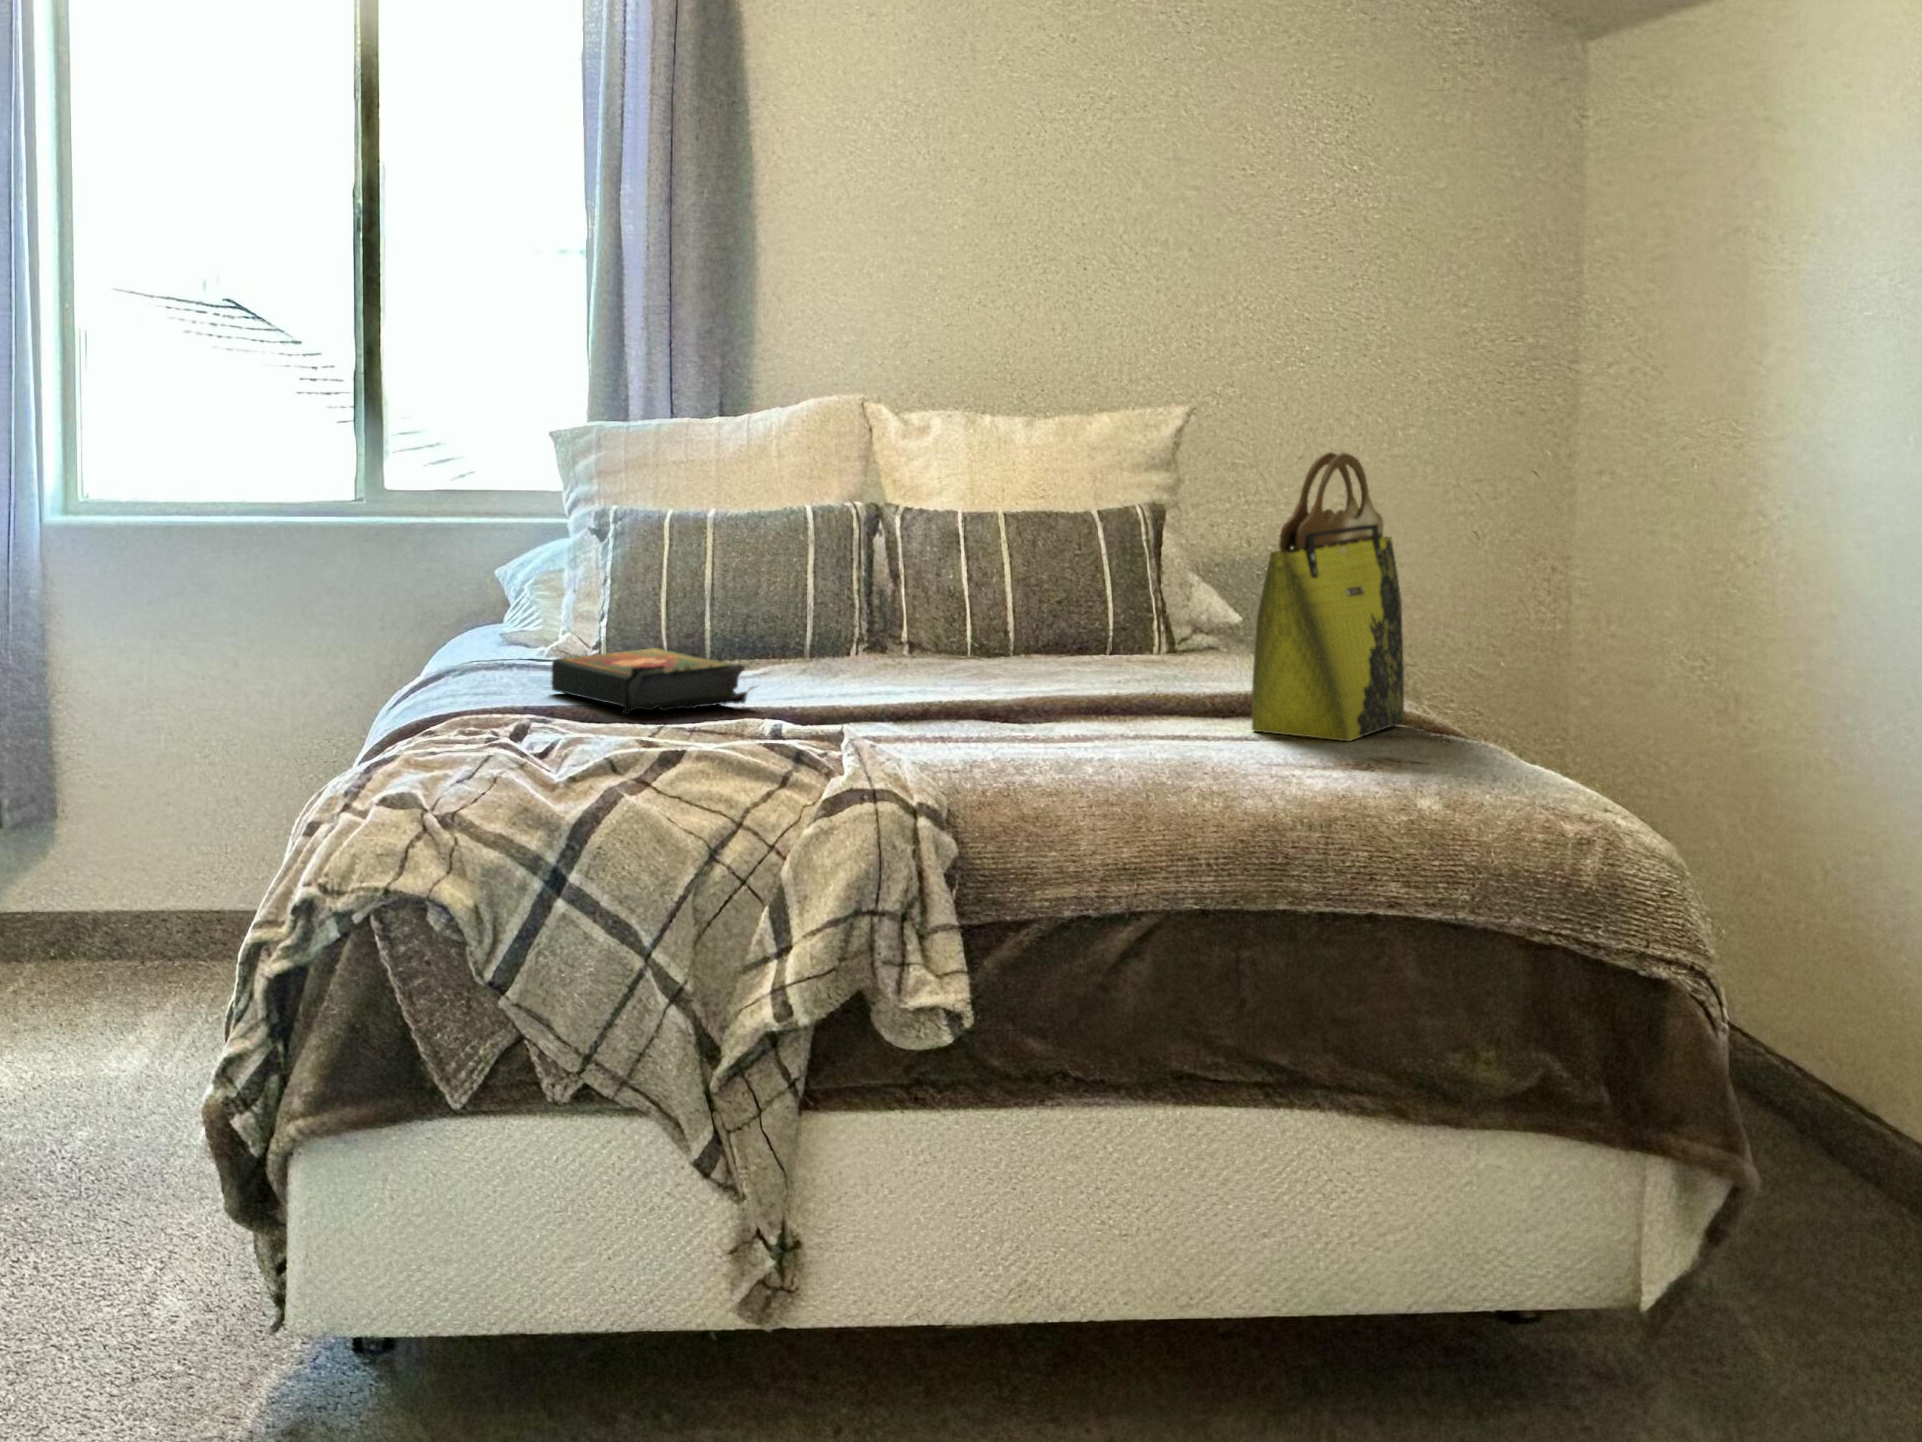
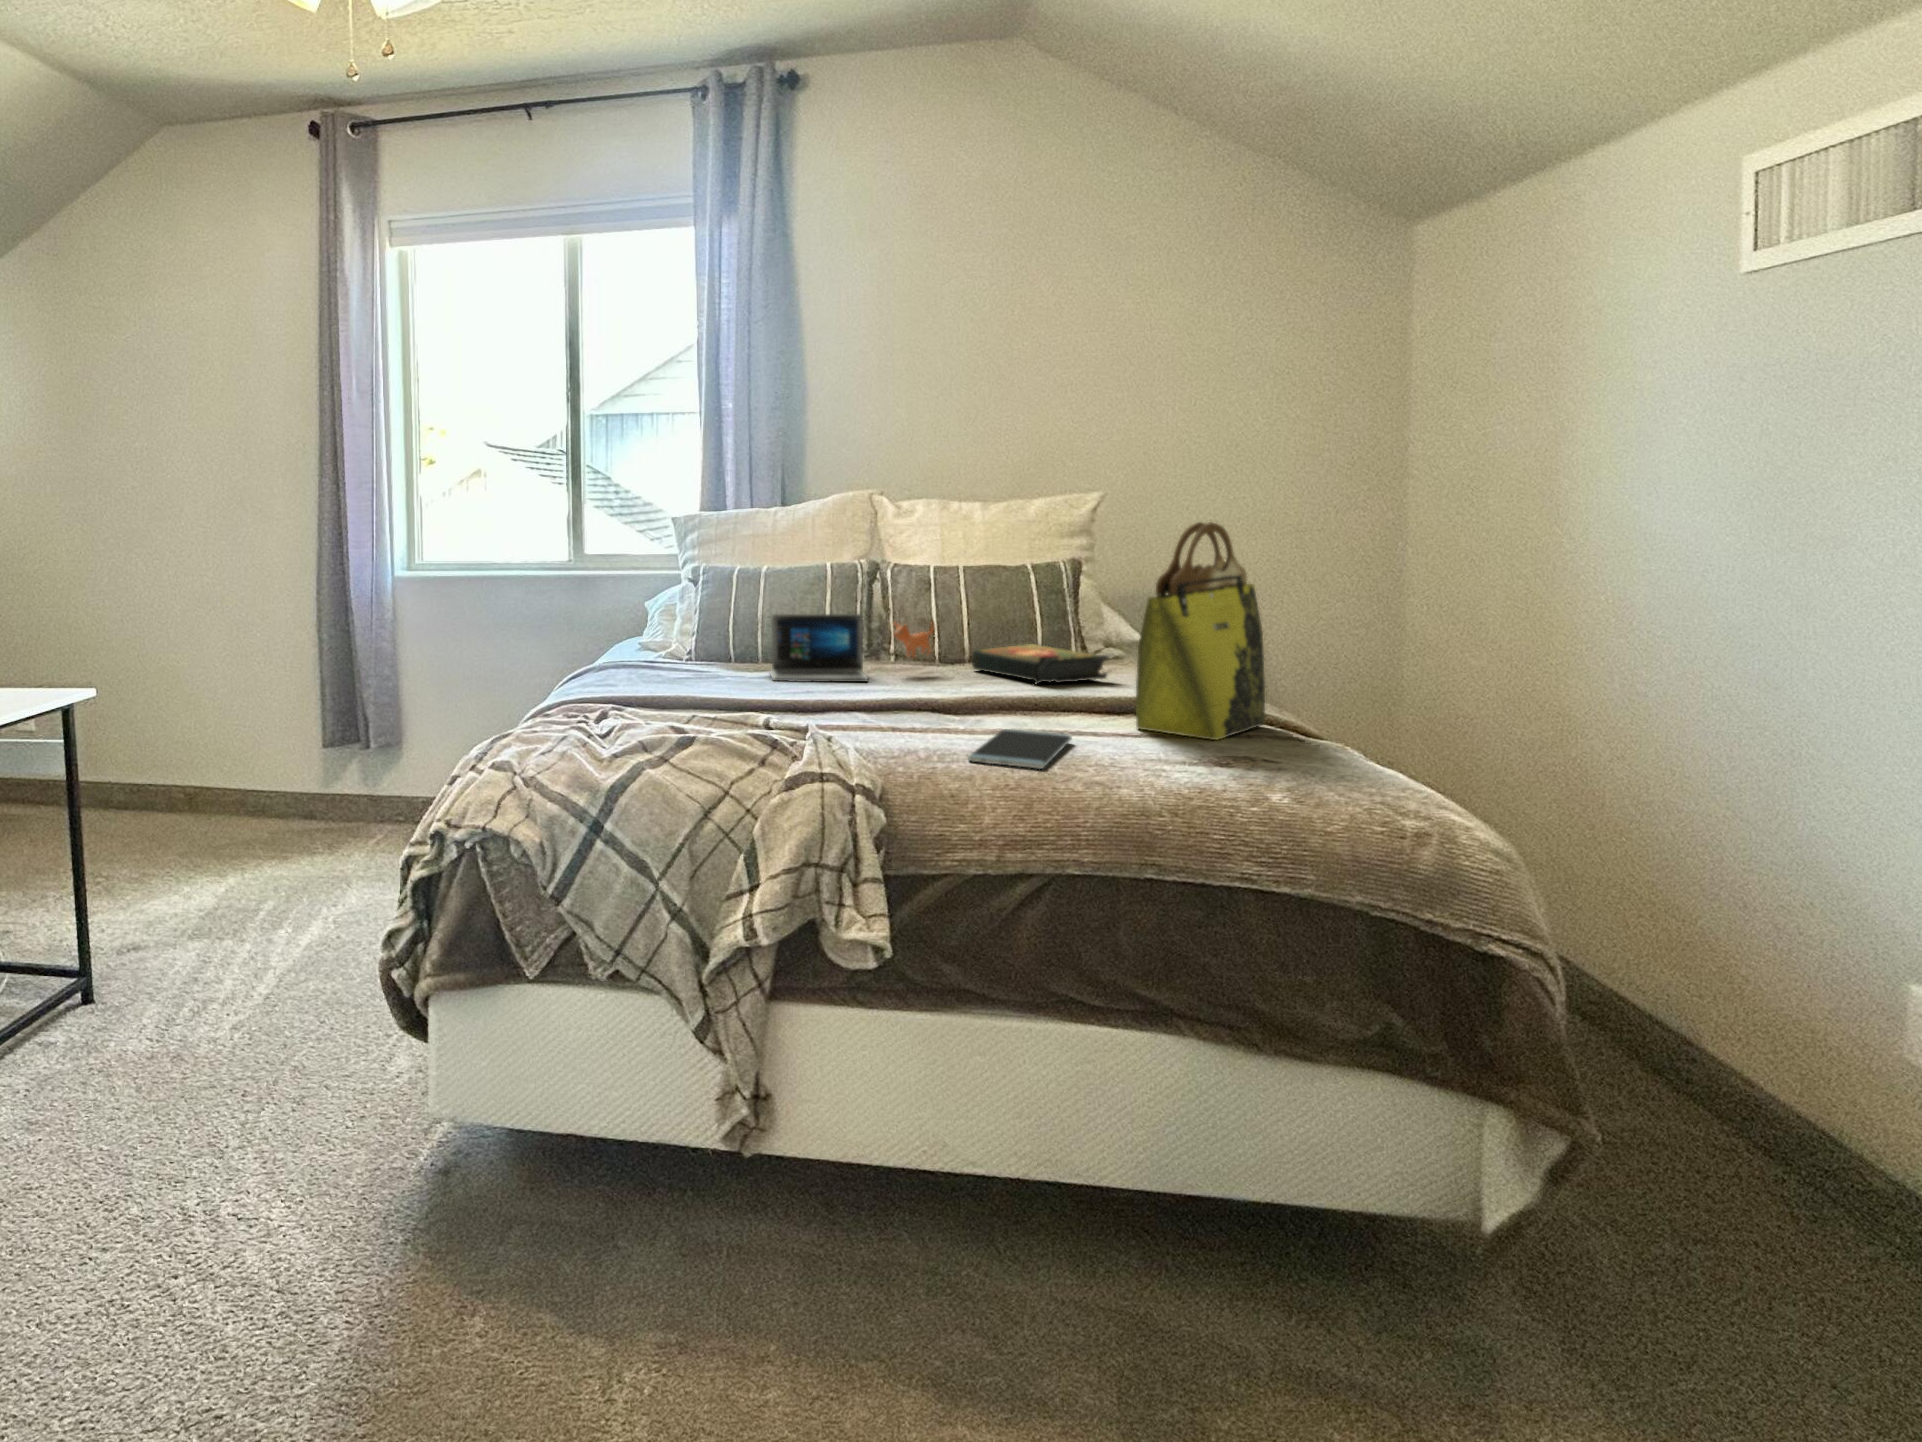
laptop: none [732,581,969,684] -> present [771,614,934,682]
book: present [551,647,756,714] -> present [972,643,1115,685]
smartphone: none [1054,733,1177,777] -> present [968,729,1071,769]

